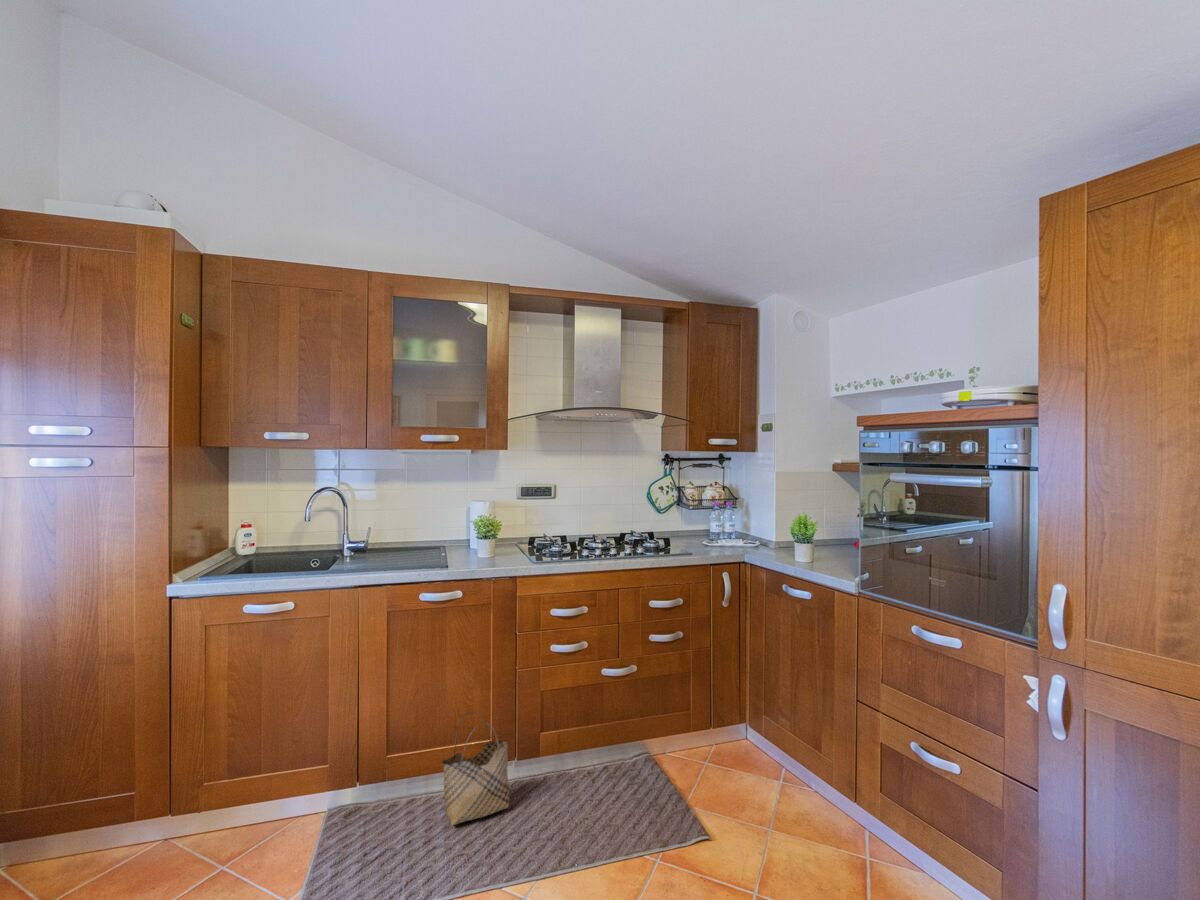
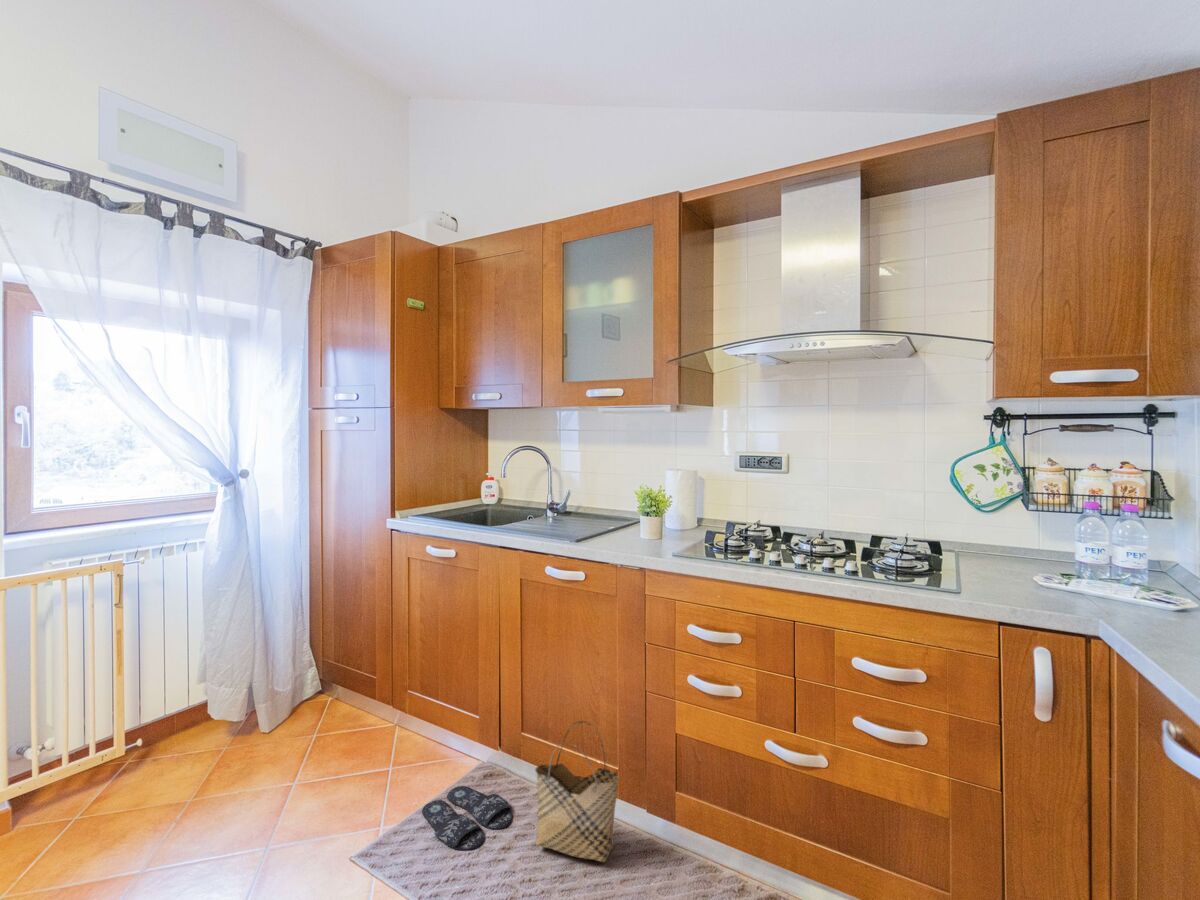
slippers: none [314,819,411,869] -> present [422,786,512,850]

